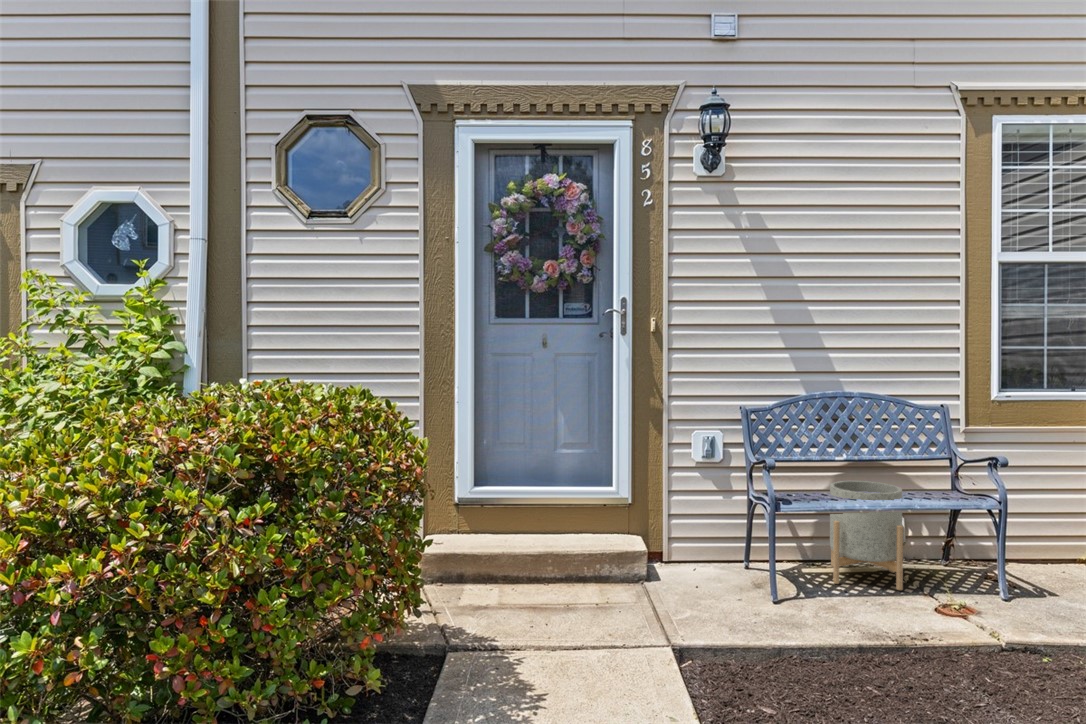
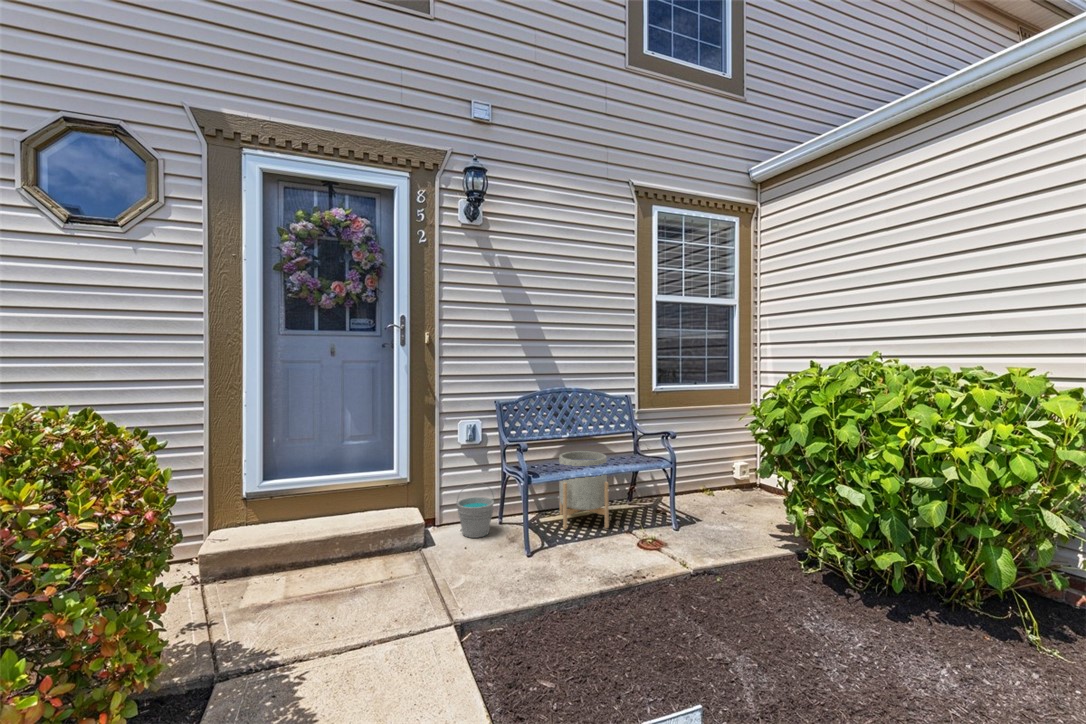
bucket: none [687,510,737,579] -> present [456,483,494,538]

